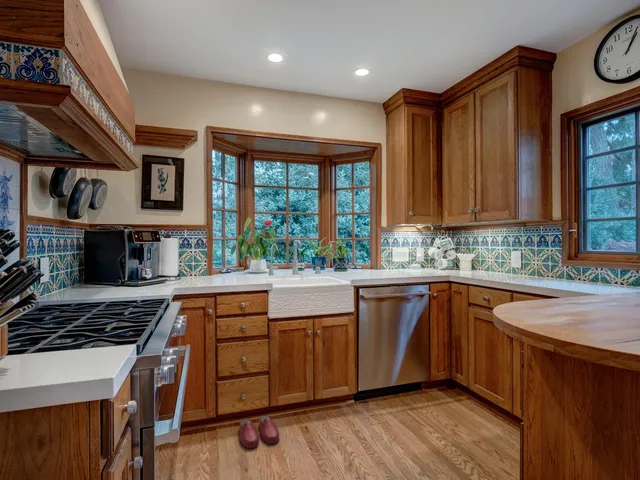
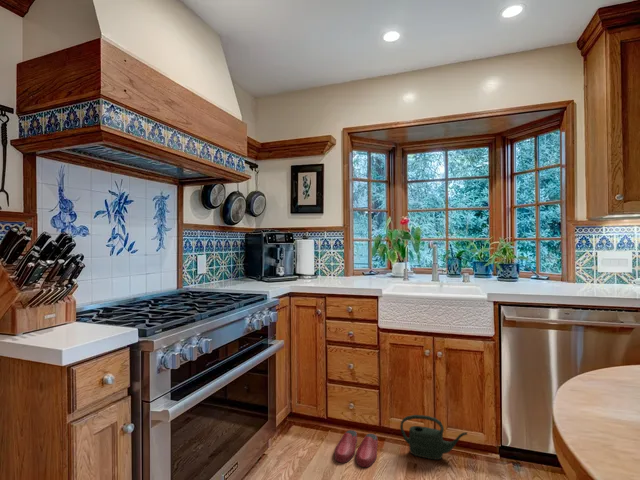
watering can: none [291,385,341,421] -> present [400,415,467,460]

